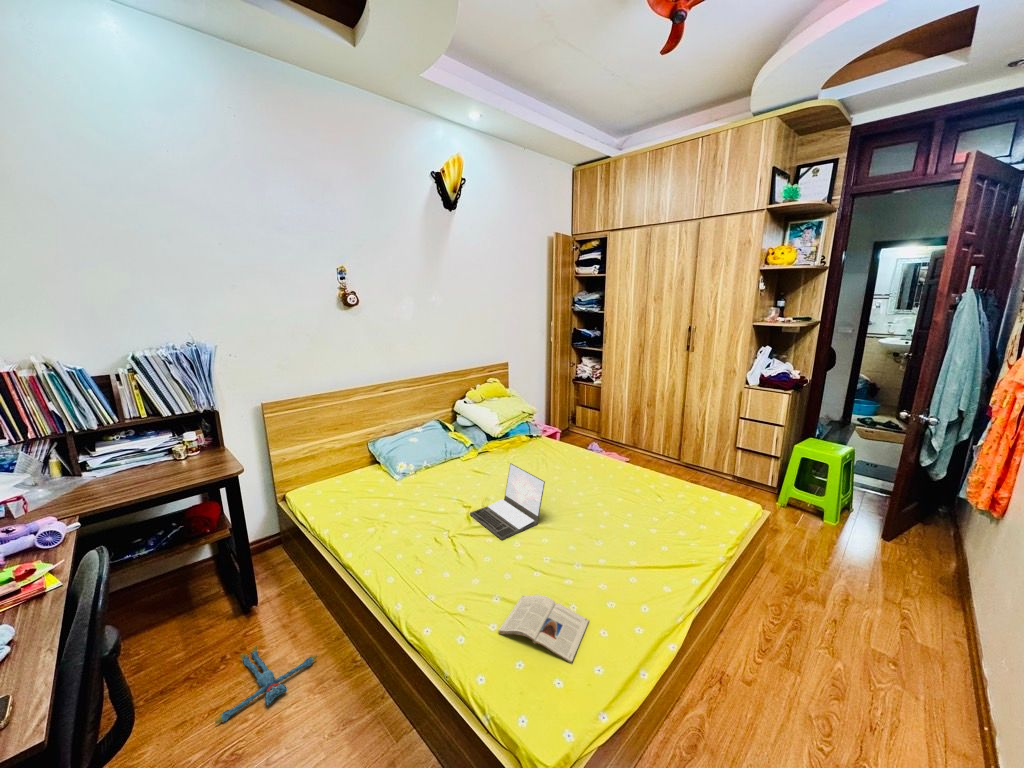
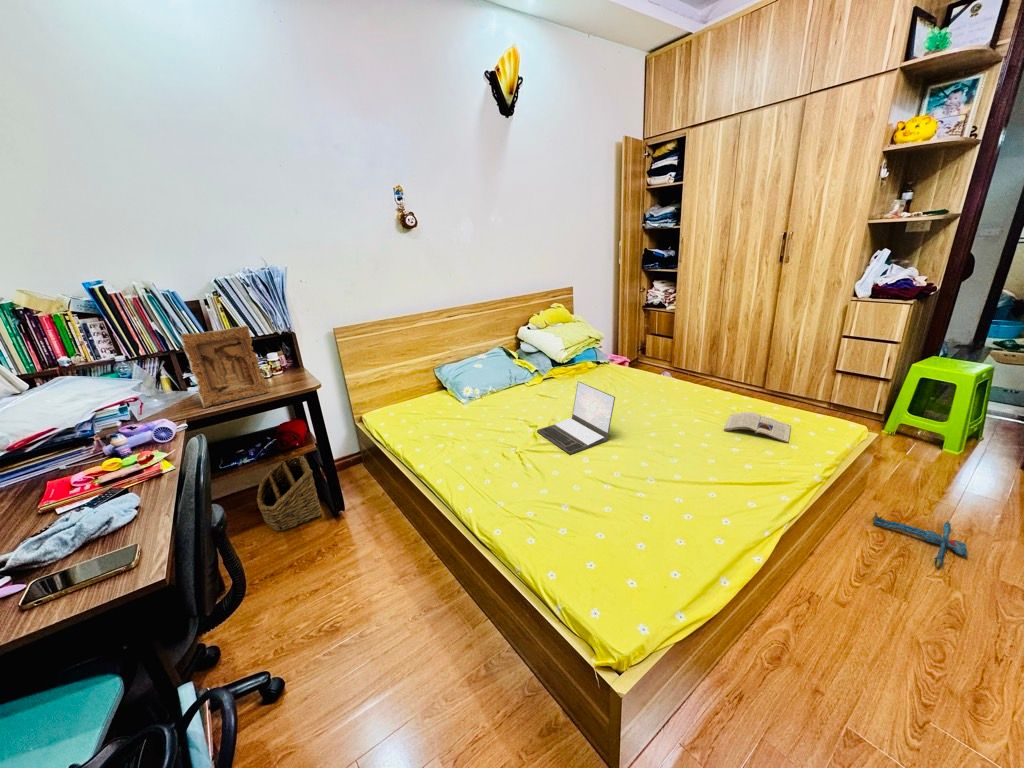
picture frame: none [84,406,181,499] -> present [181,325,269,408]
basket: none [150,535,229,635] -> present [257,456,322,531]
magazine: present [498,595,589,662] -> present [724,412,791,443]
plush toy: present [215,646,317,723] -> present [872,512,968,567]

